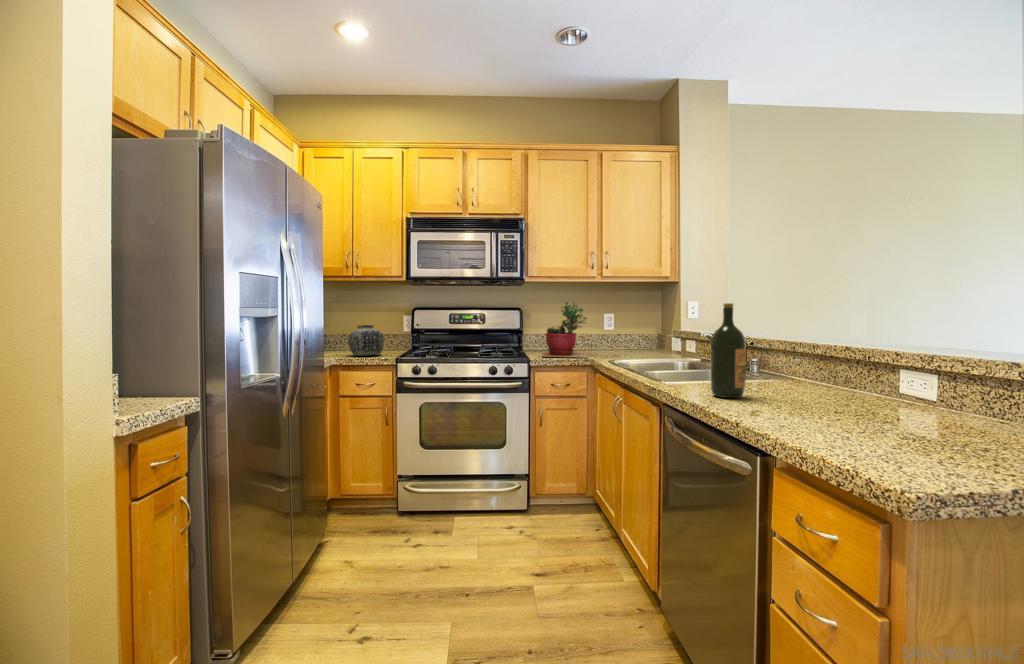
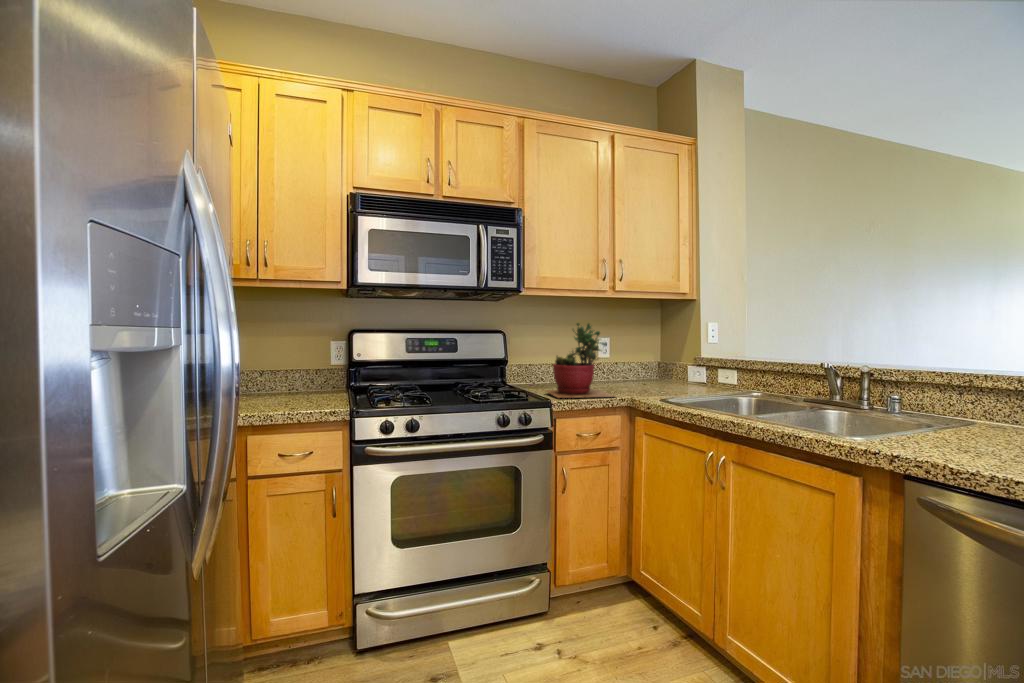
wine bottle: present [710,303,746,398] -> none [933,327,989,456]
vase: present [348,325,384,356] -> none [261,357,320,408]

